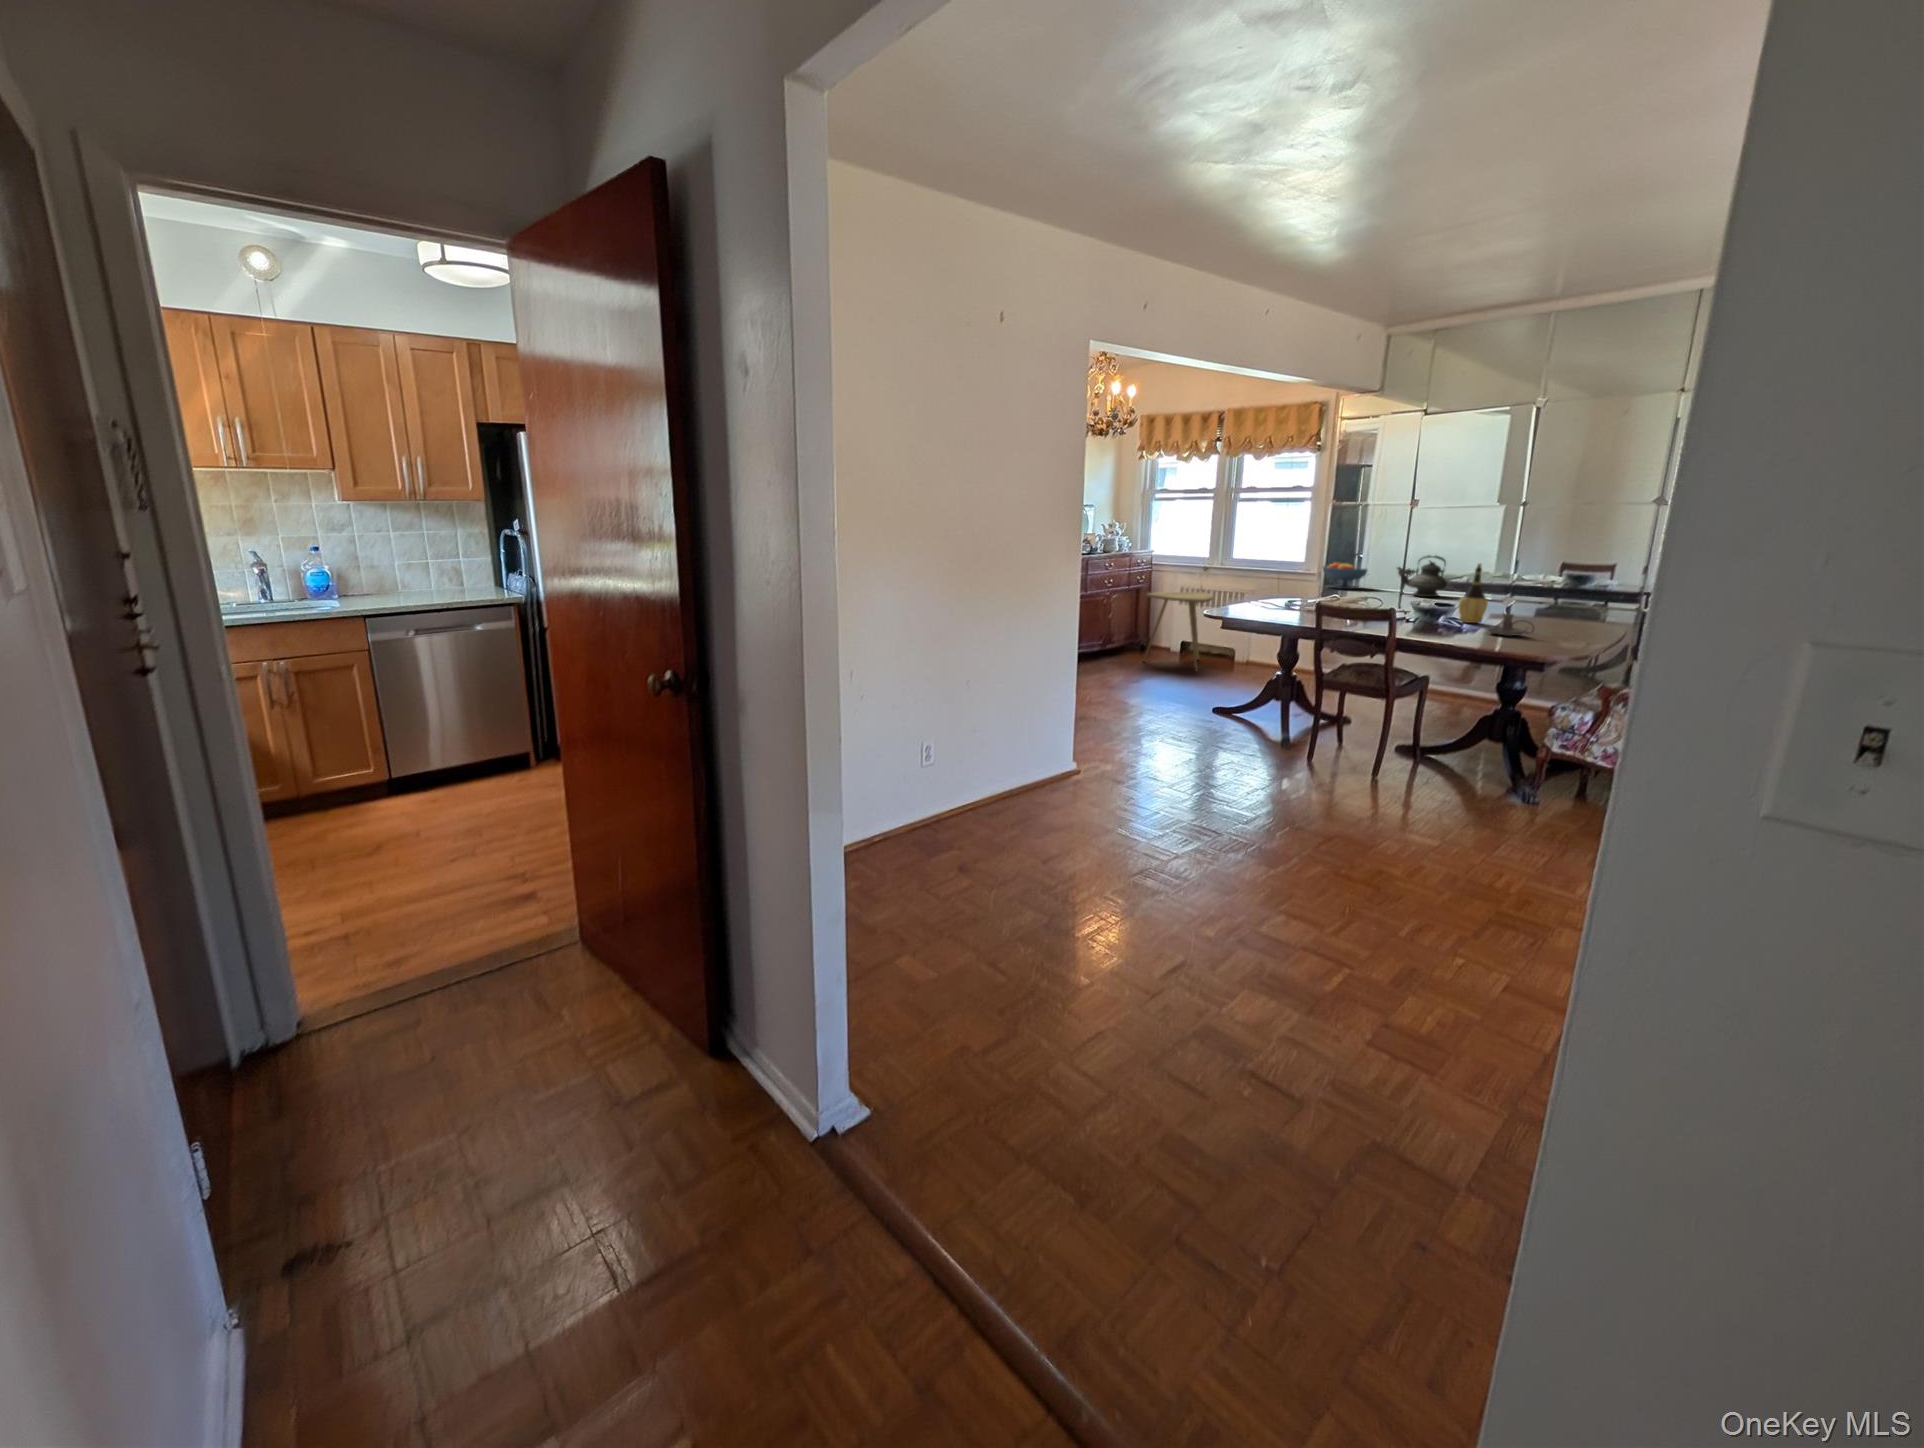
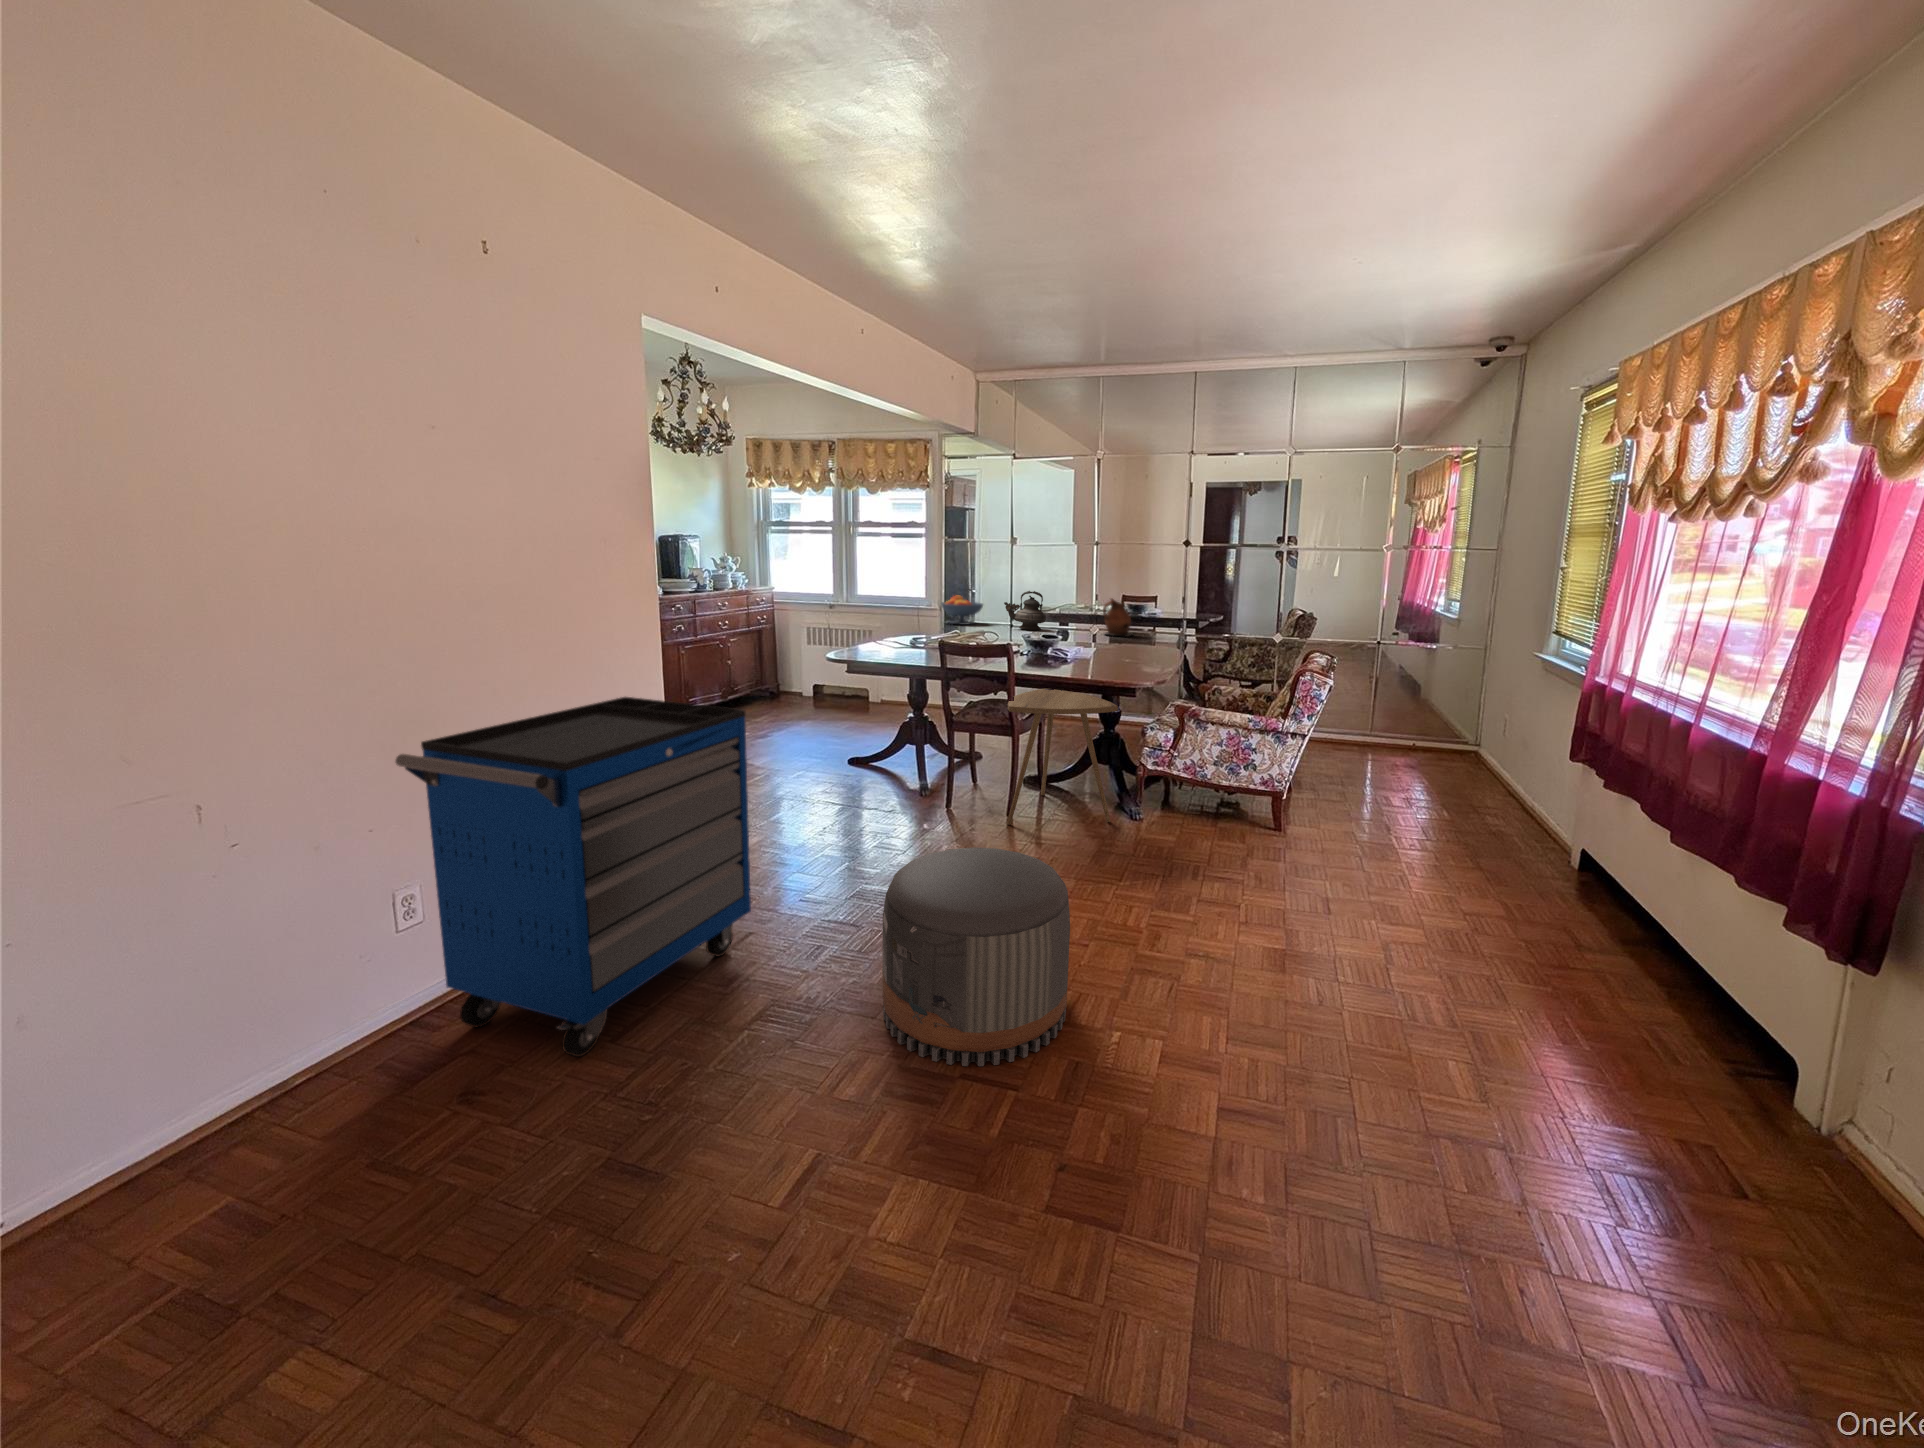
wine bottle: present [1458,563,1488,623] -> none [1061,597,1083,653]
ceramic pitcher: none [1522,564,1567,609] -> present [1103,599,1131,636]
side table: present [1143,592,1213,671] -> present [1007,689,1118,825]
candle holder: present [1487,613,1534,636] -> none [1087,643,1123,664]
storage cabinet: none [929,635,1140,870] -> present [396,697,751,1057]
pouf: none [1231,781,1416,957] -> present [882,847,1070,1066]

